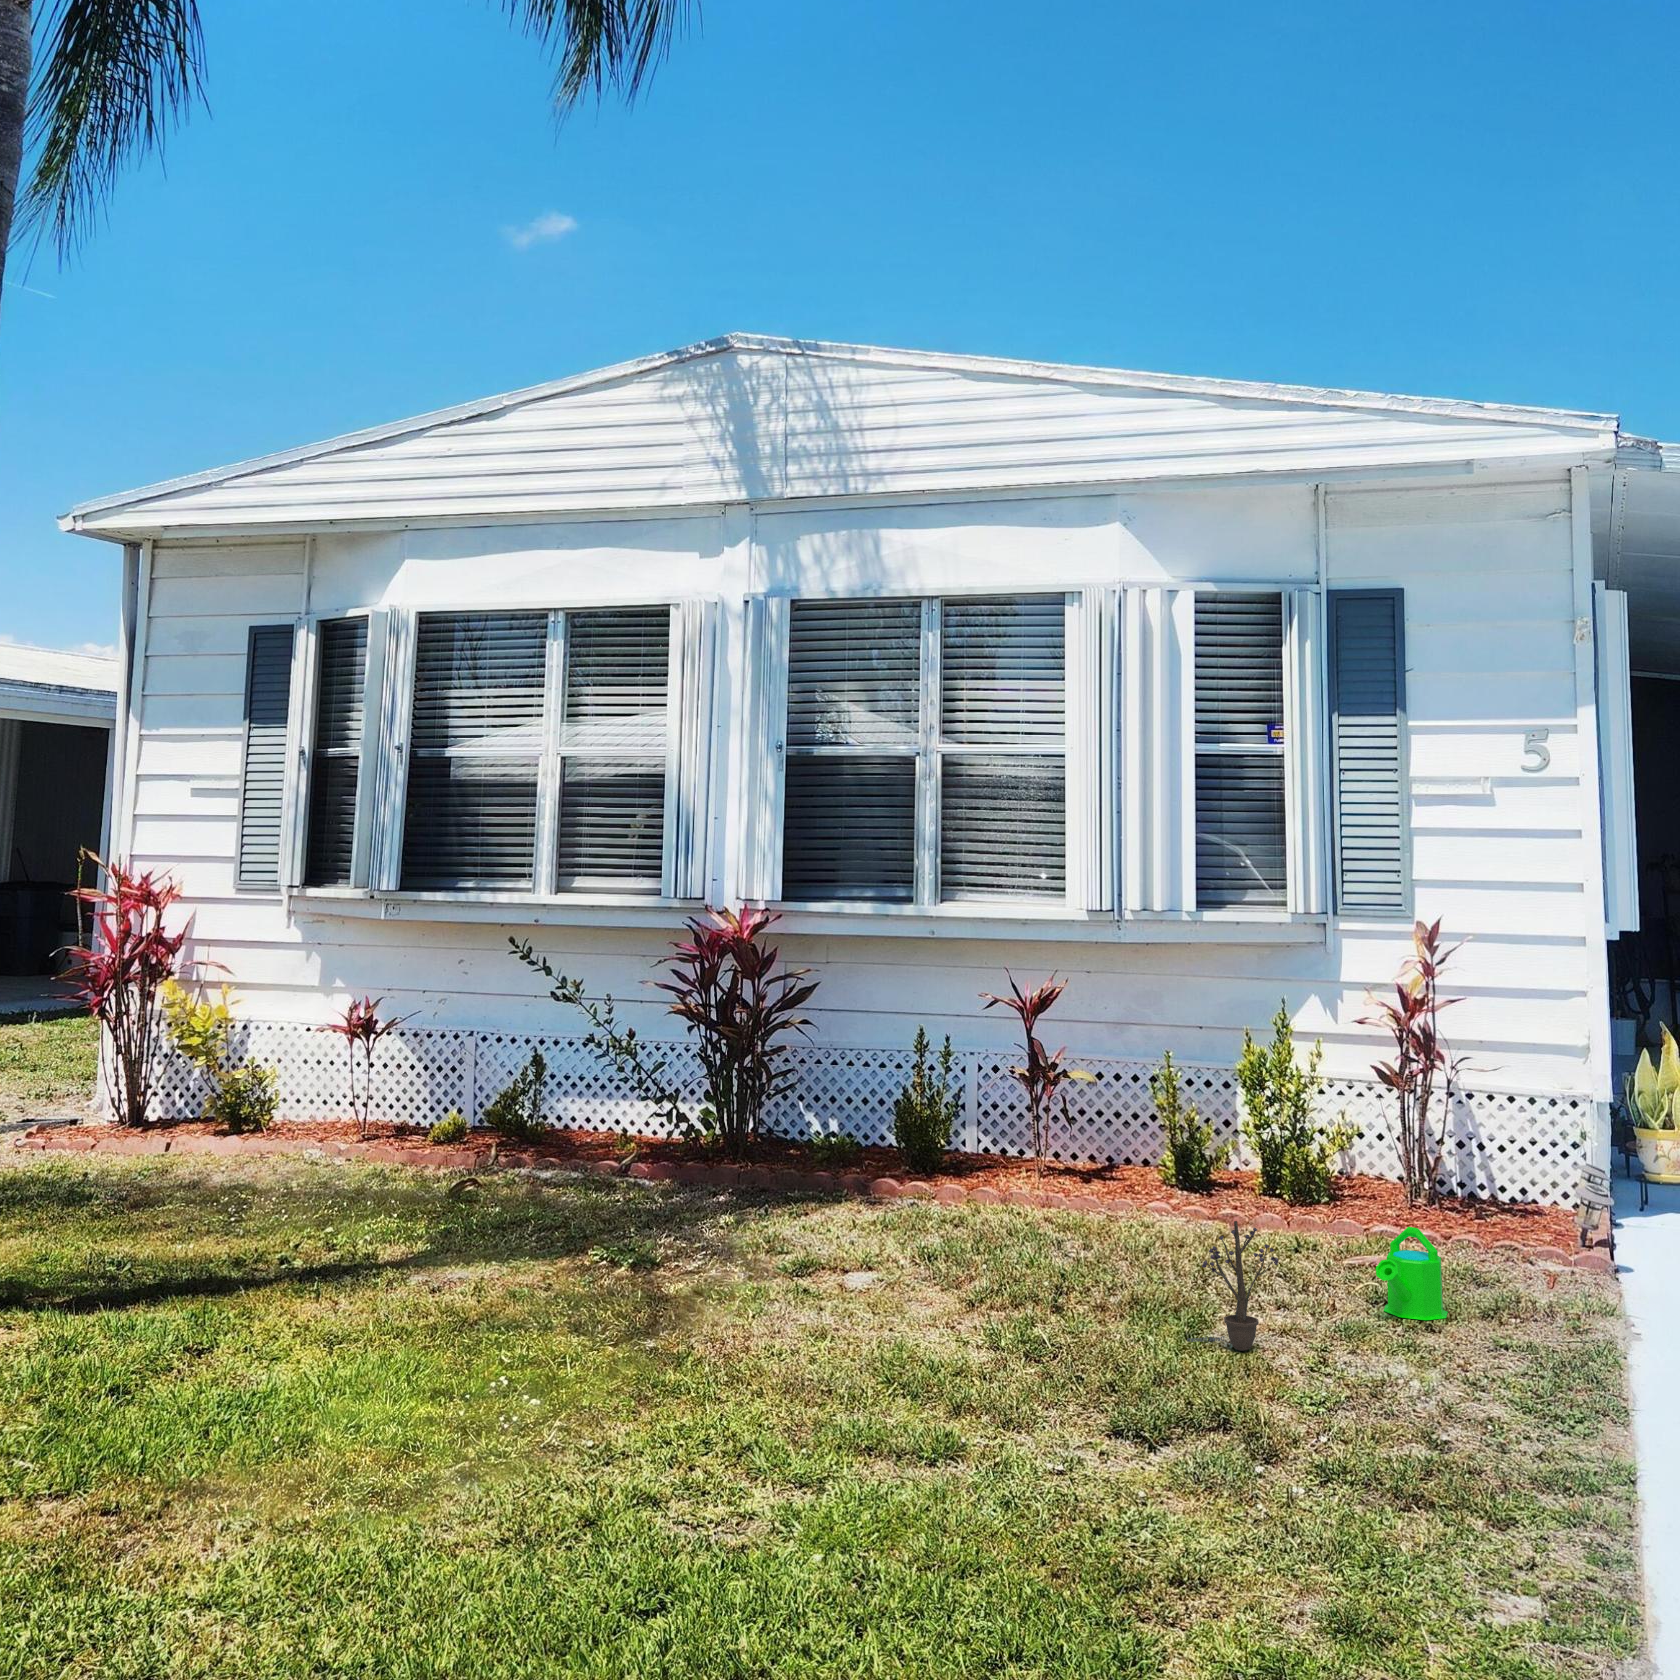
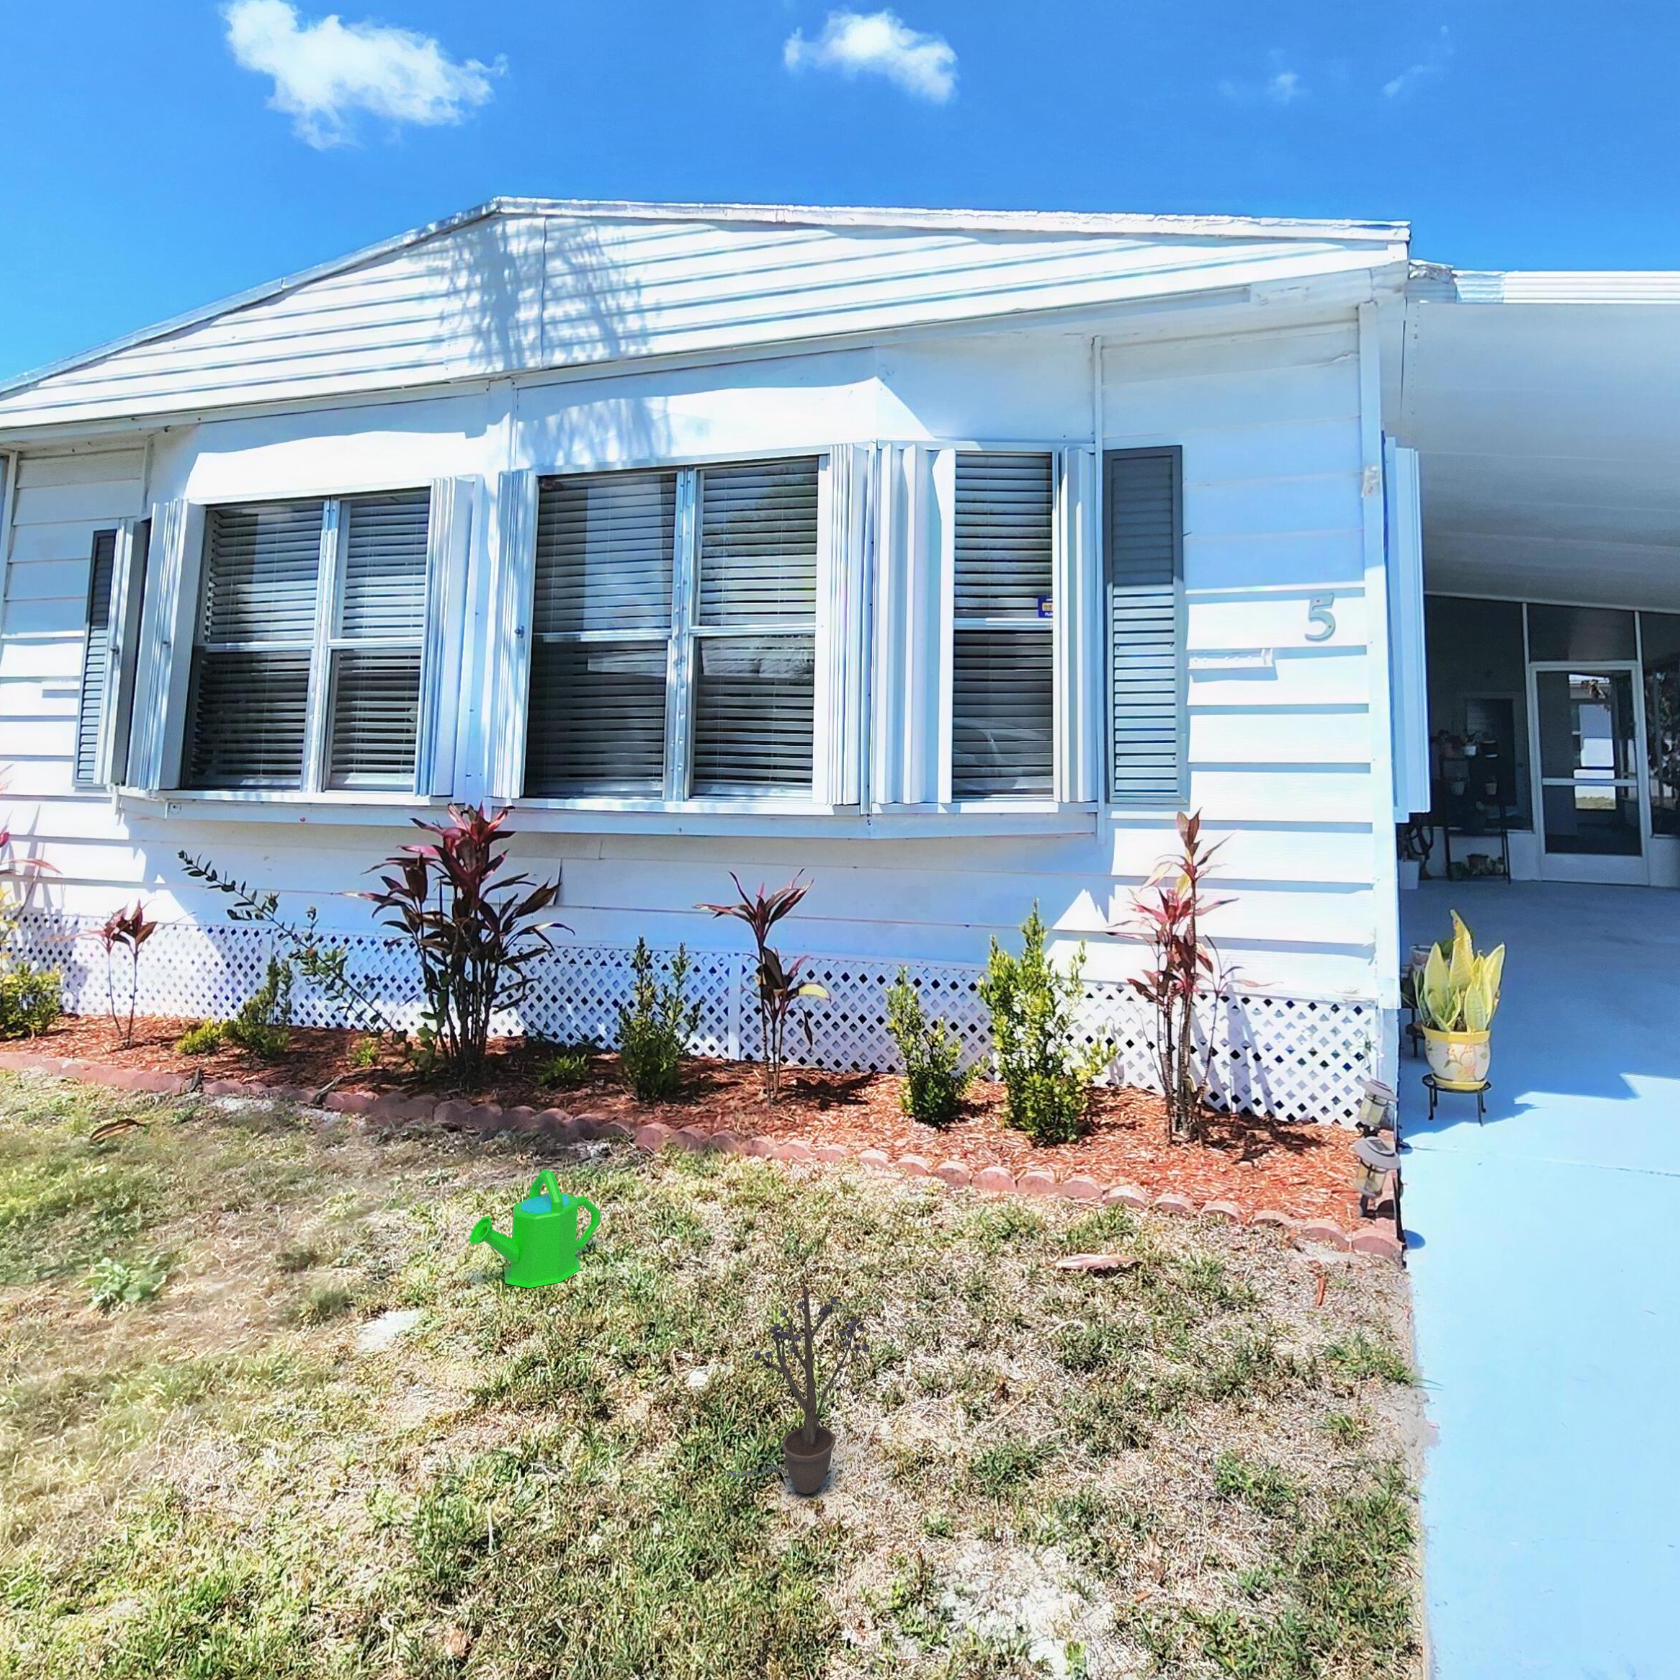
watering can: present [1376,1227,1448,1320] -> present [469,1169,601,1288]

